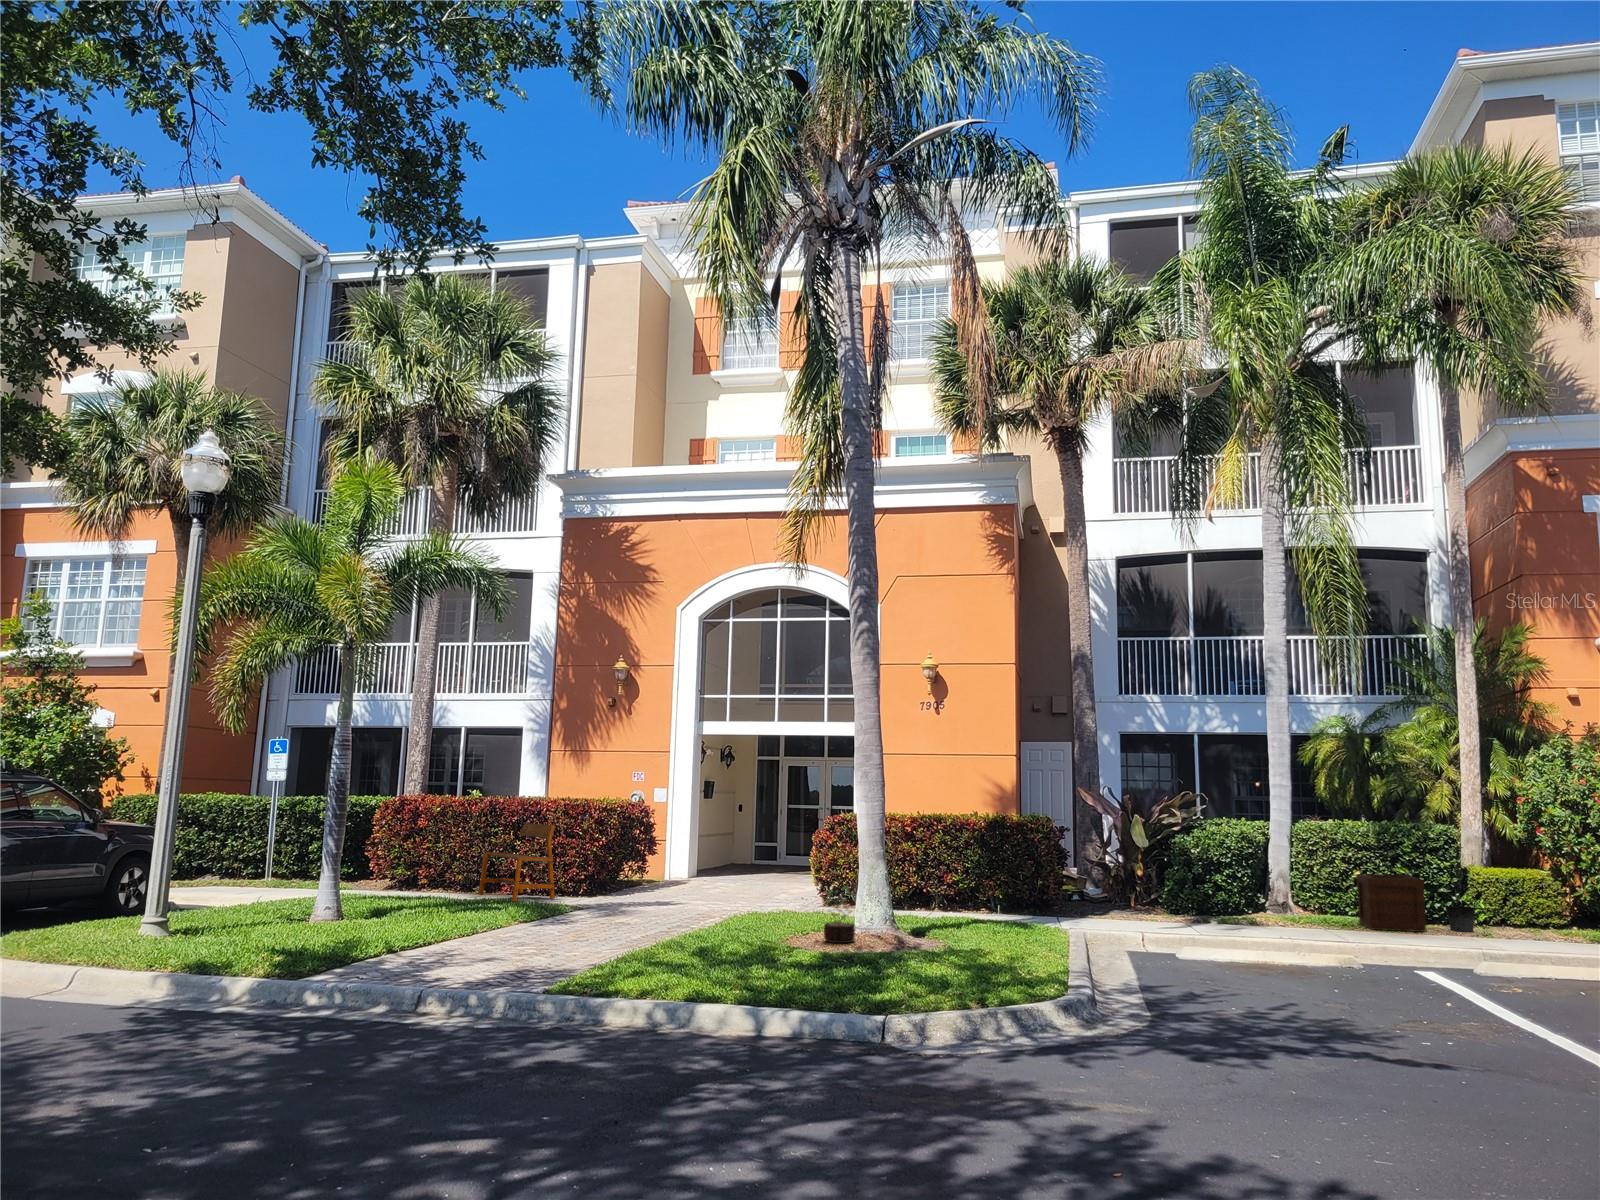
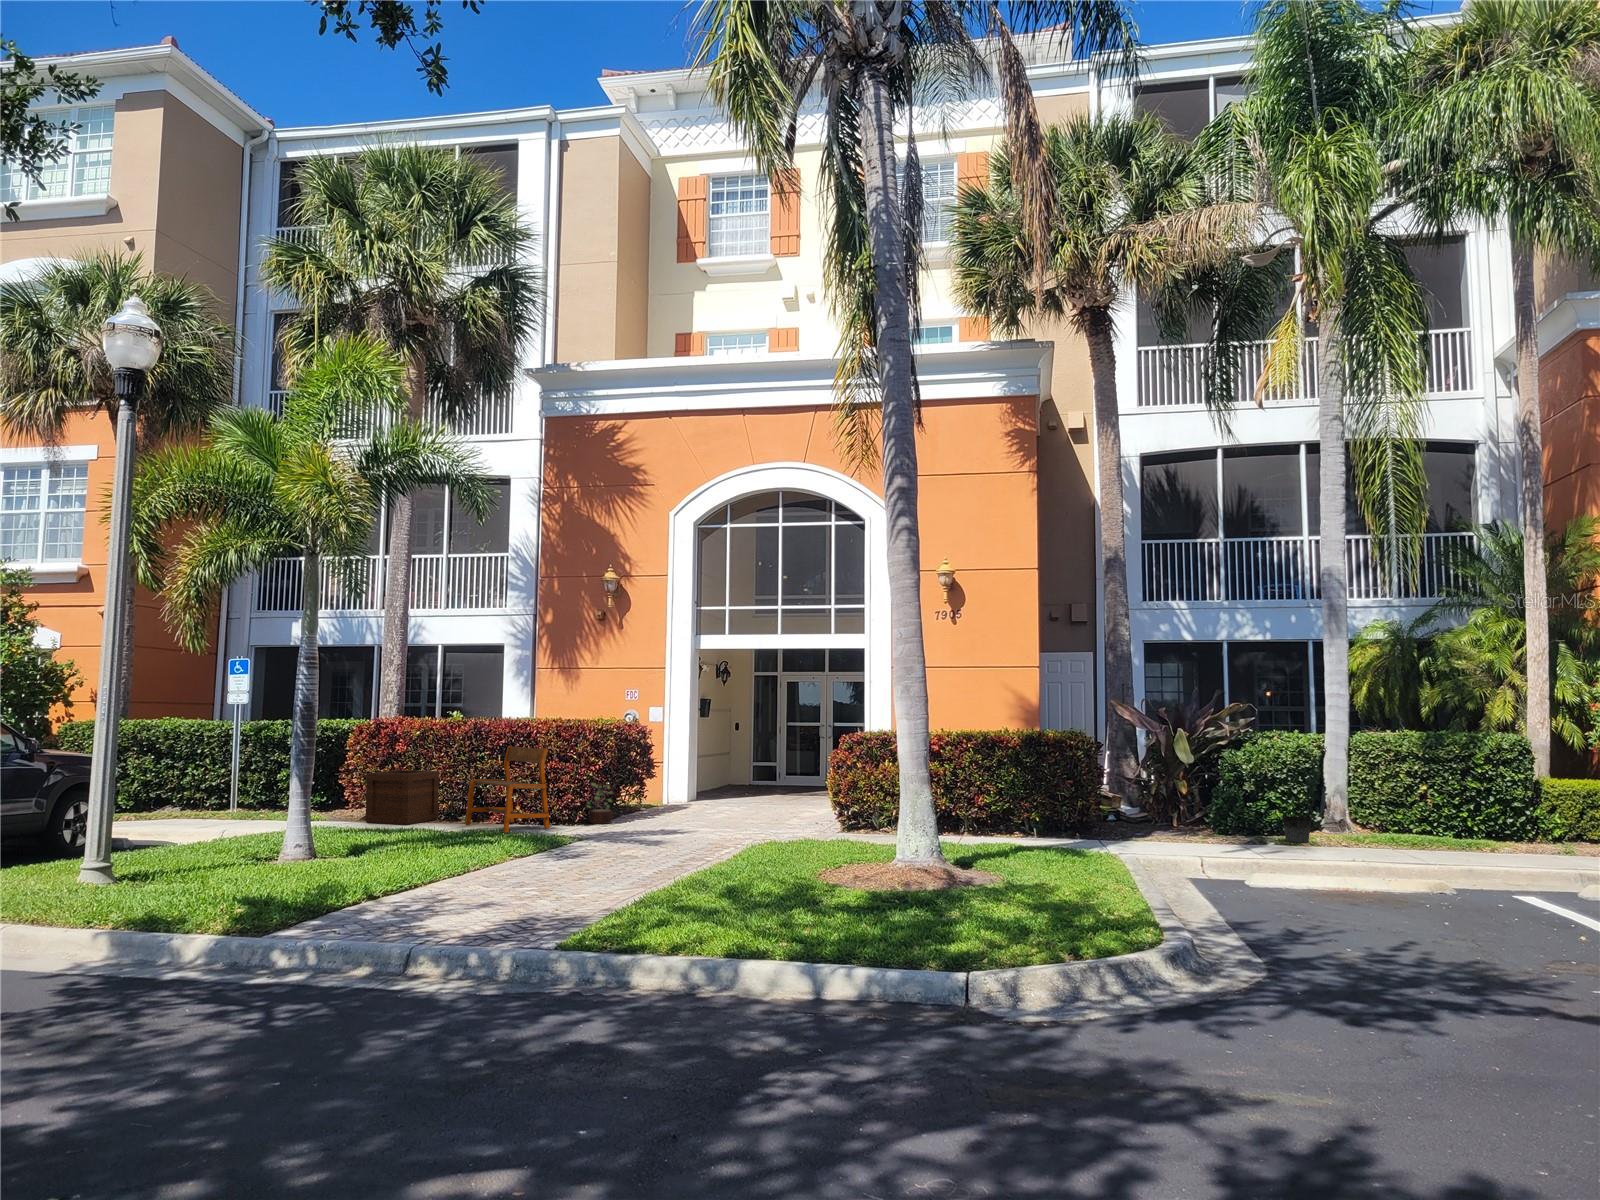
wooden crate: present [1357,874,1426,932] -> present [366,770,439,825]
decorative plant: present [824,887,855,943] -> present [587,783,612,824]
bucket: present [1444,905,1476,932] -> present [1282,815,1313,843]

